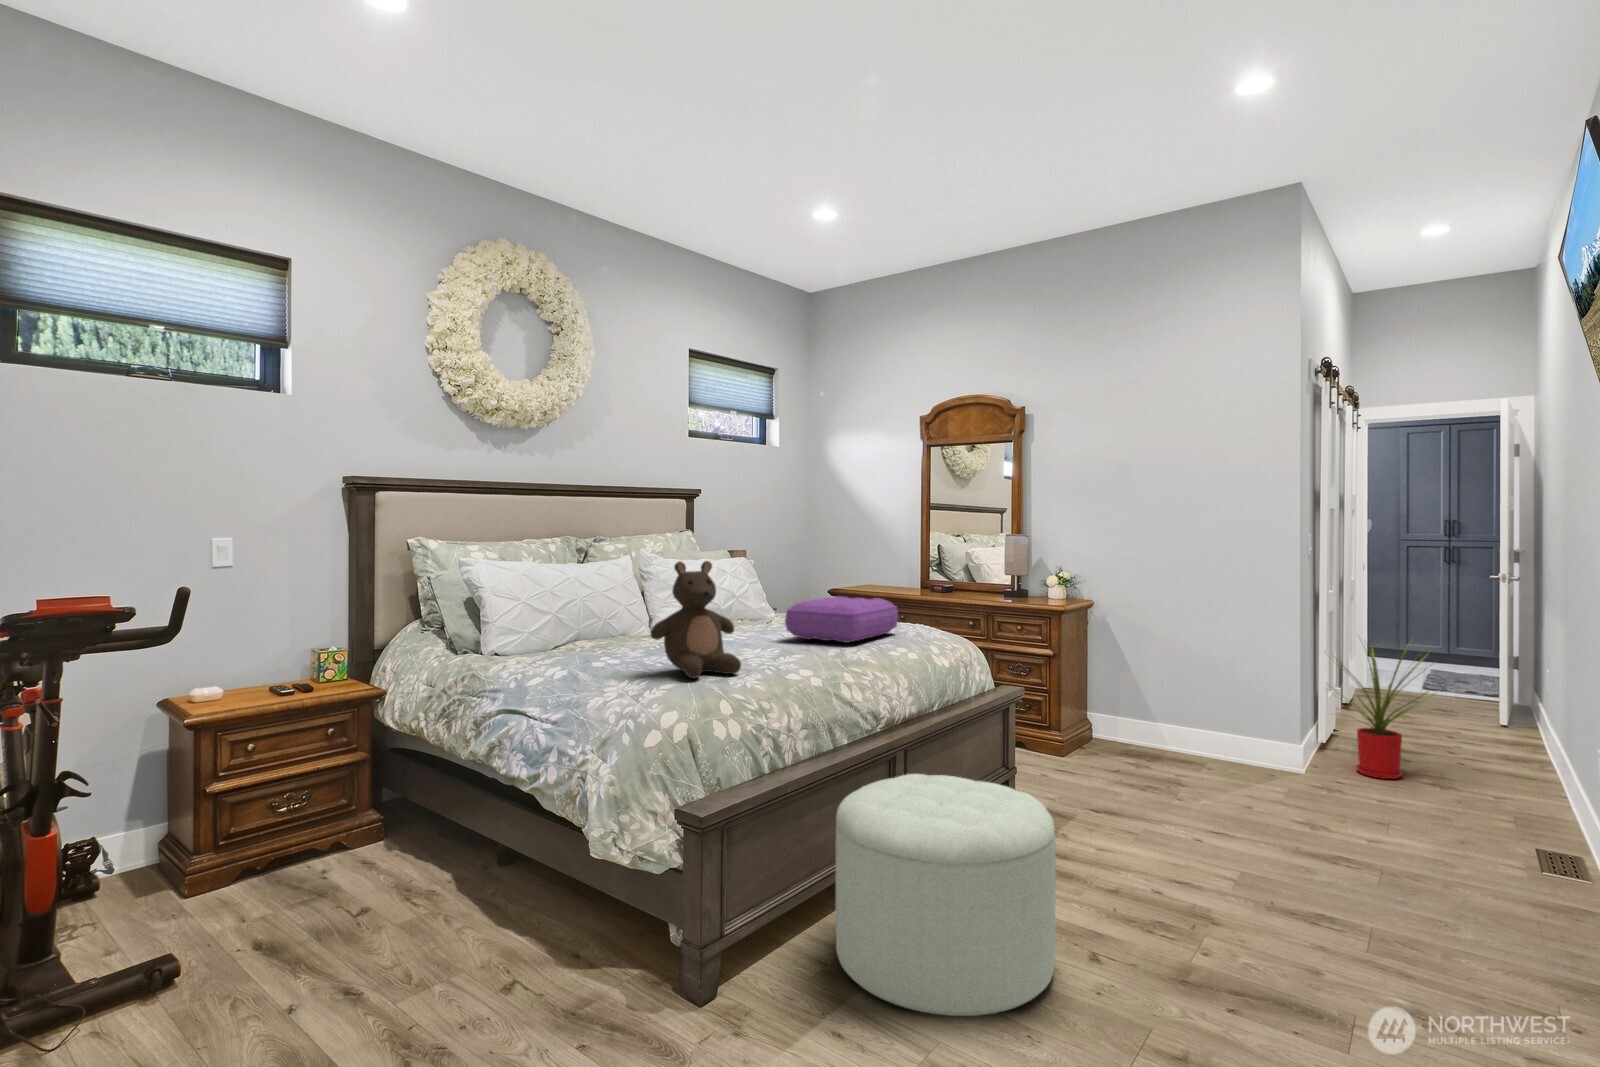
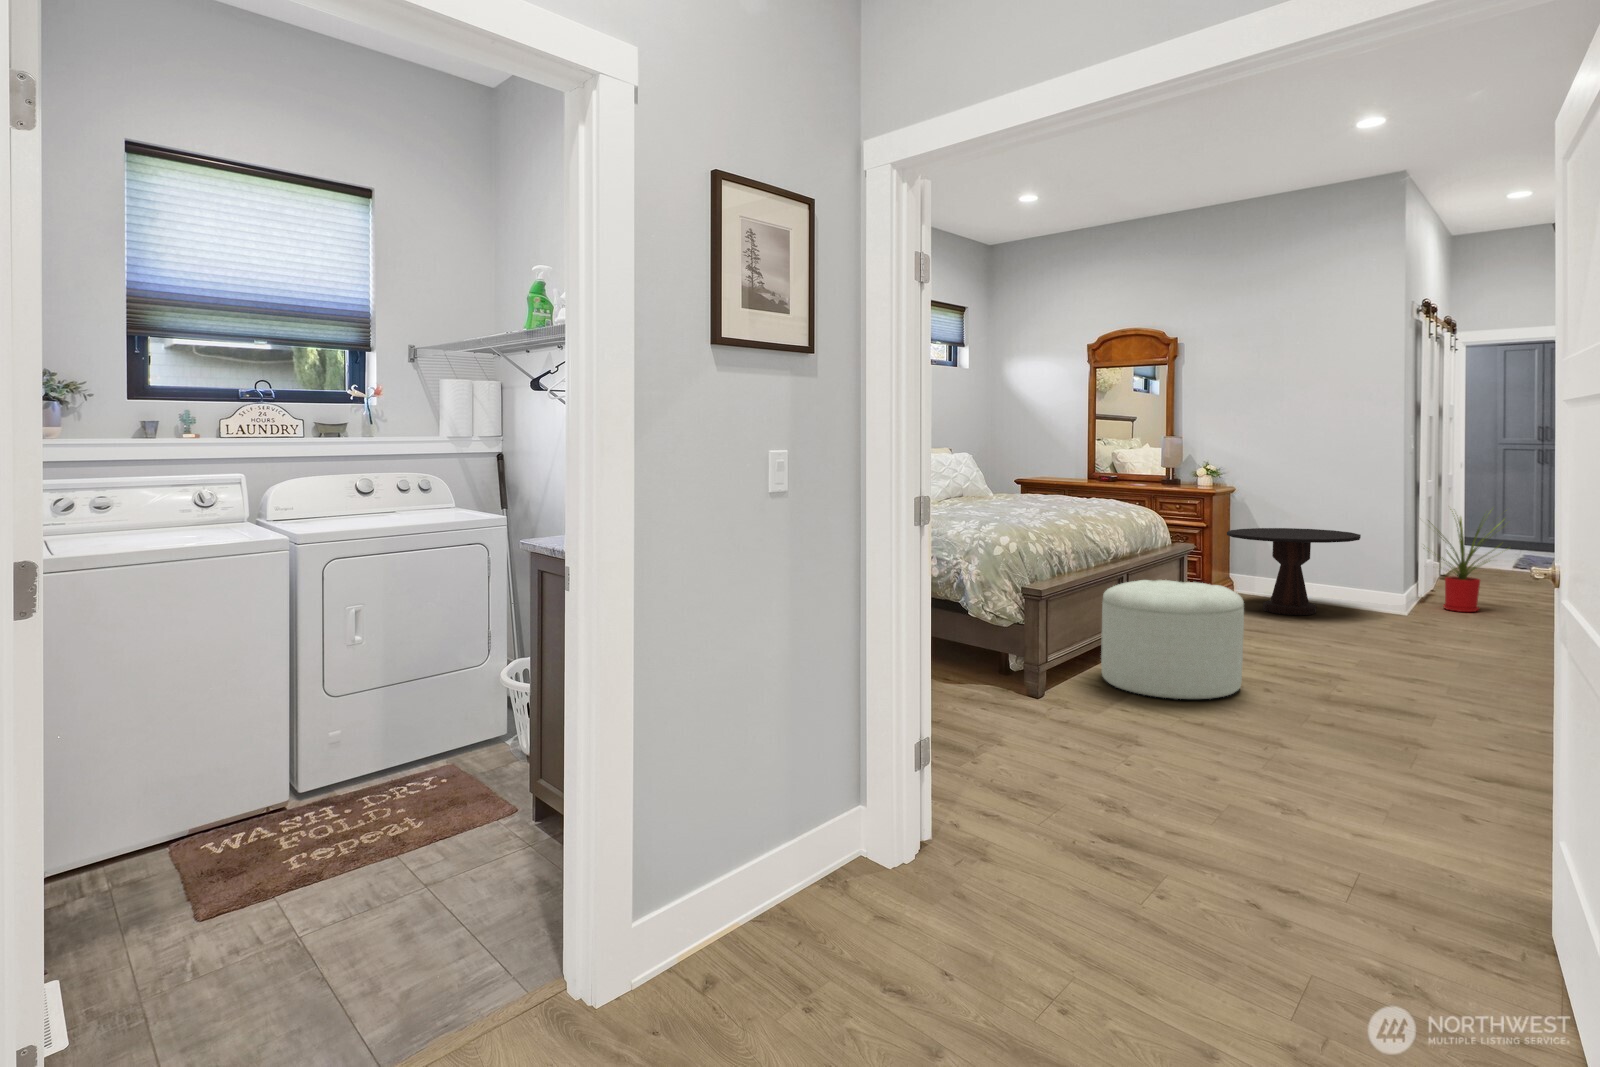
stuffed bear: present [650,561,741,678] -> none [974,449,1032,521]
pillow: present [785,596,898,643] -> none [1032,479,1107,507]
side table: none [1078,658,1248,784] -> present [1227,528,1361,615]

